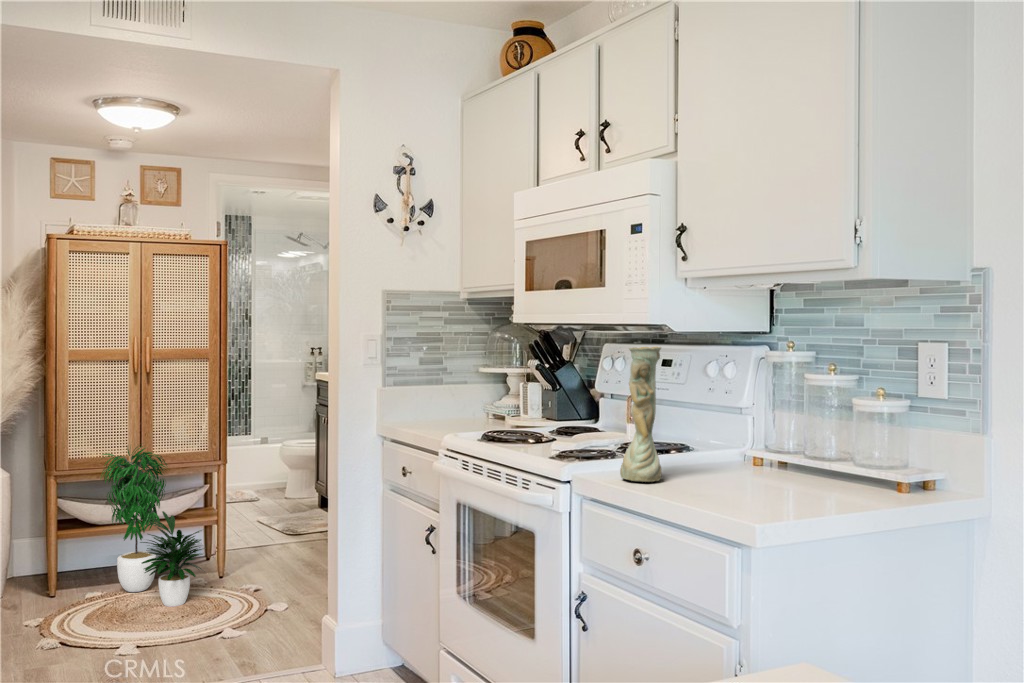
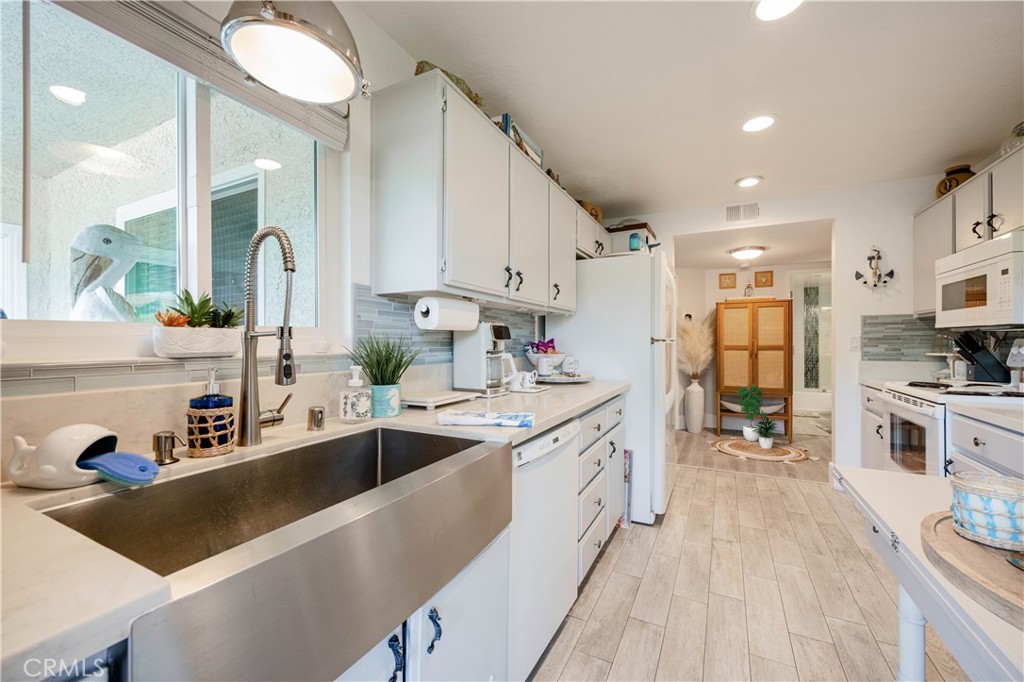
vase: present [620,347,662,482] -> none [962,335,991,401]

